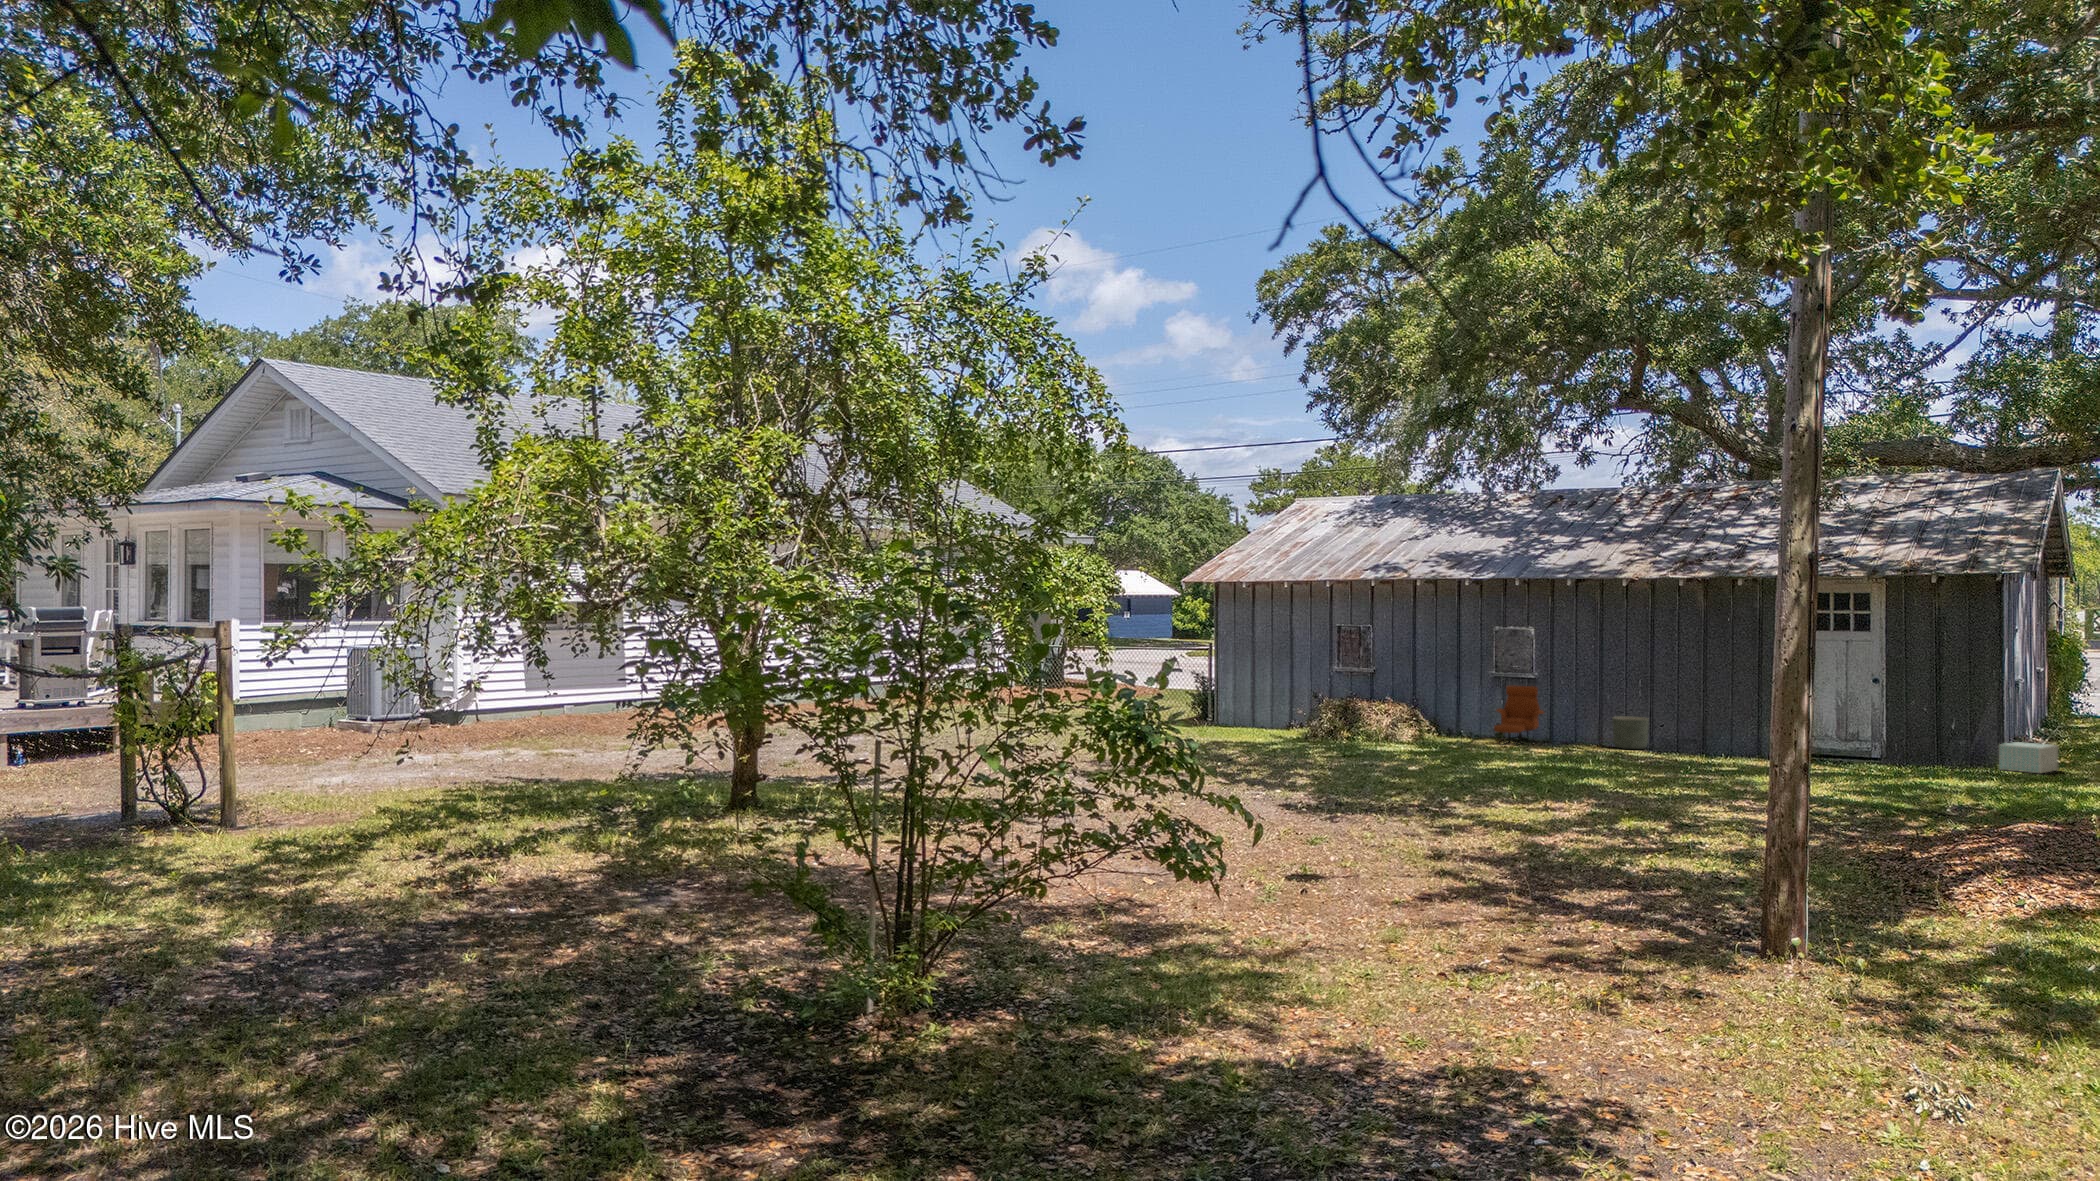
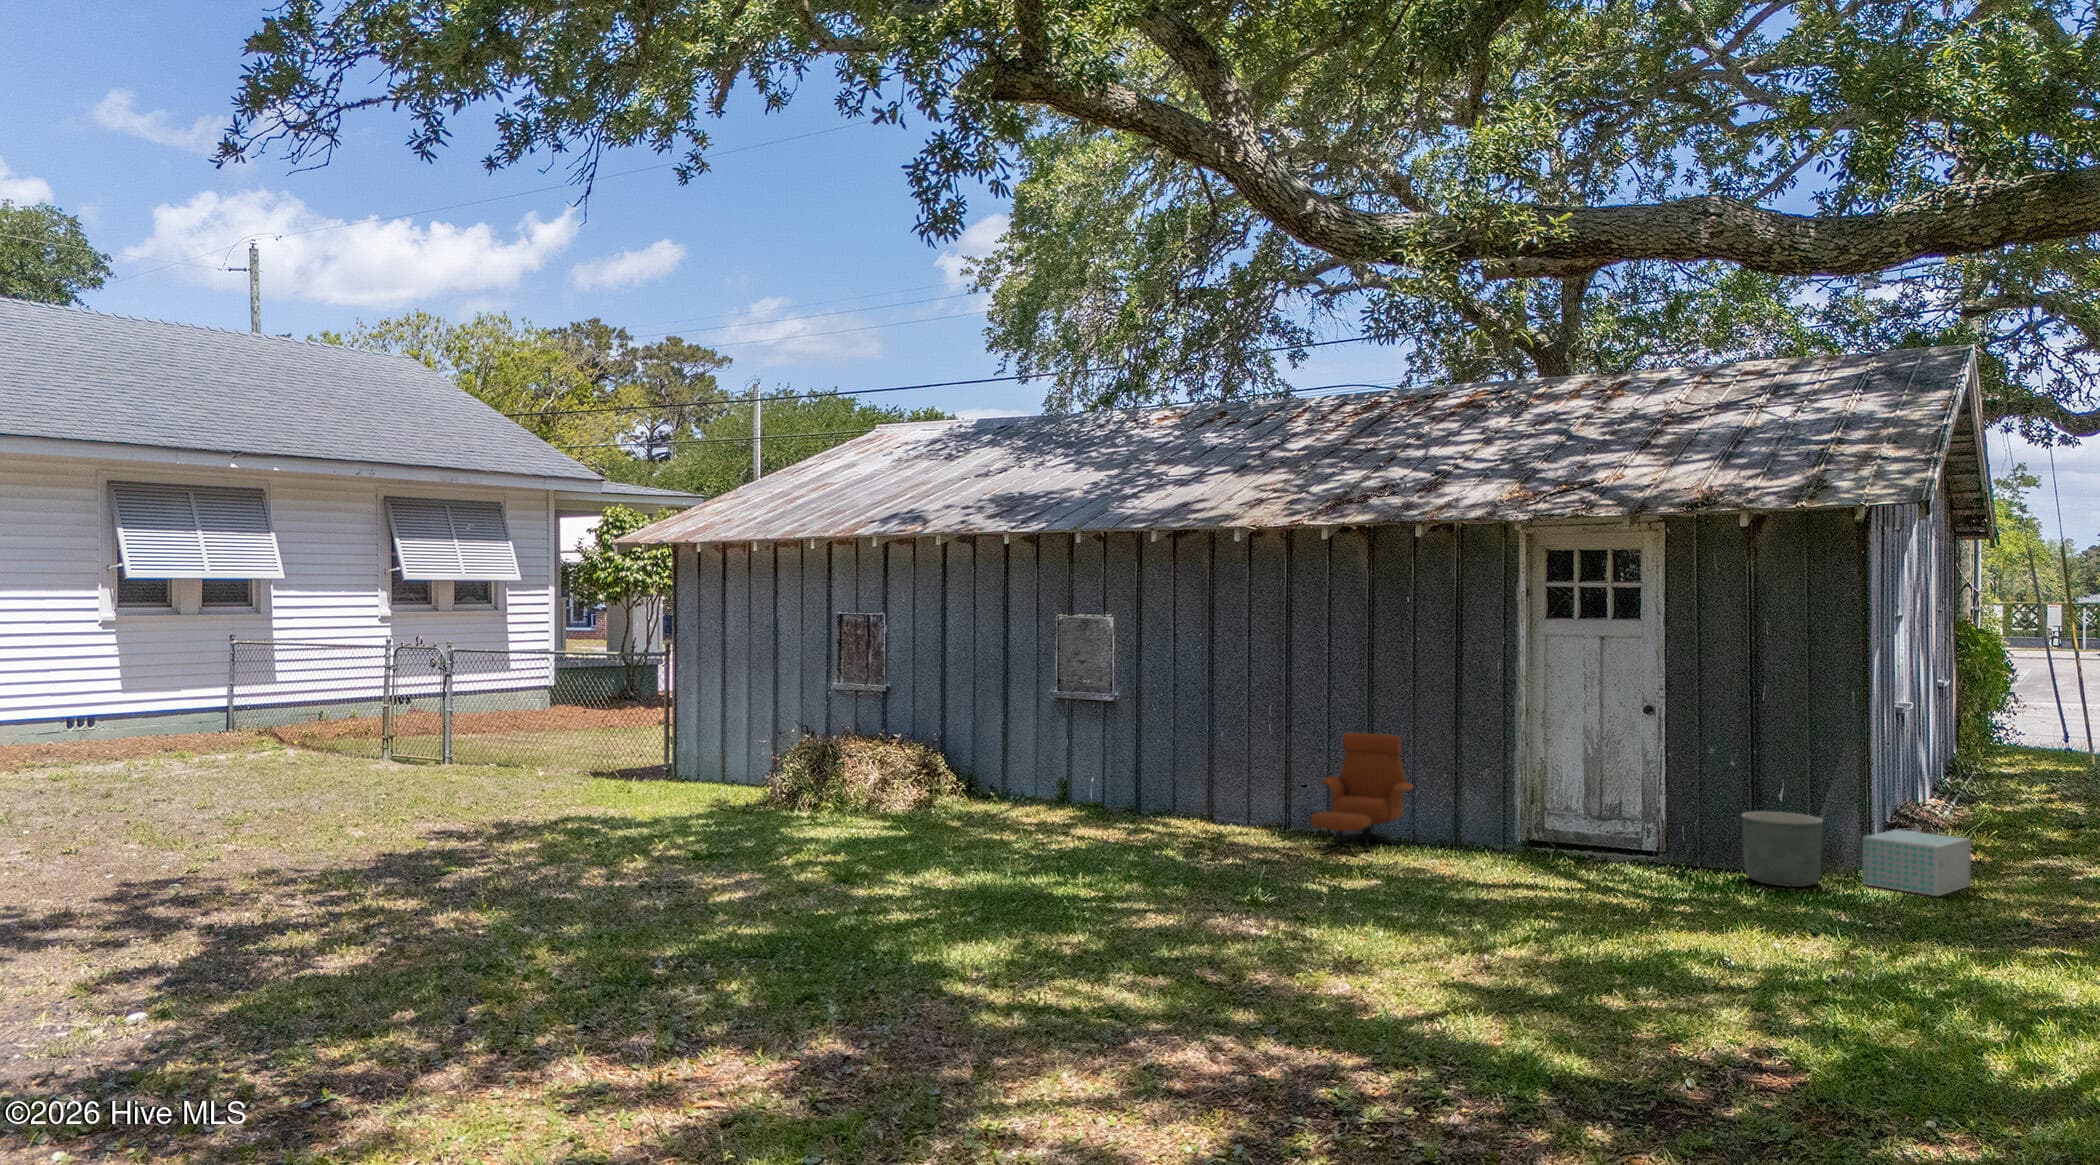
lounge chair: present [1494,685,1544,745] -> present [1311,733,1414,856]
planter: present [1612,717,1649,749] -> present [1742,812,1823,887]

